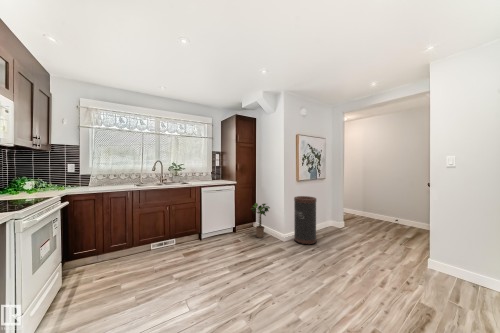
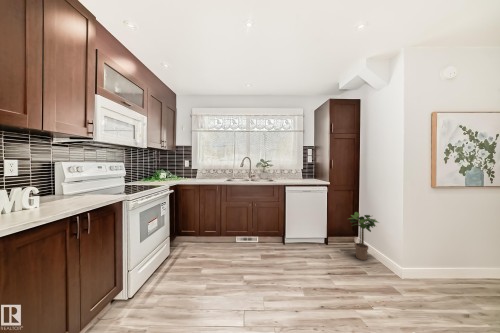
trash can: present [294,196,316,244] -> none [422,212,476,298]

